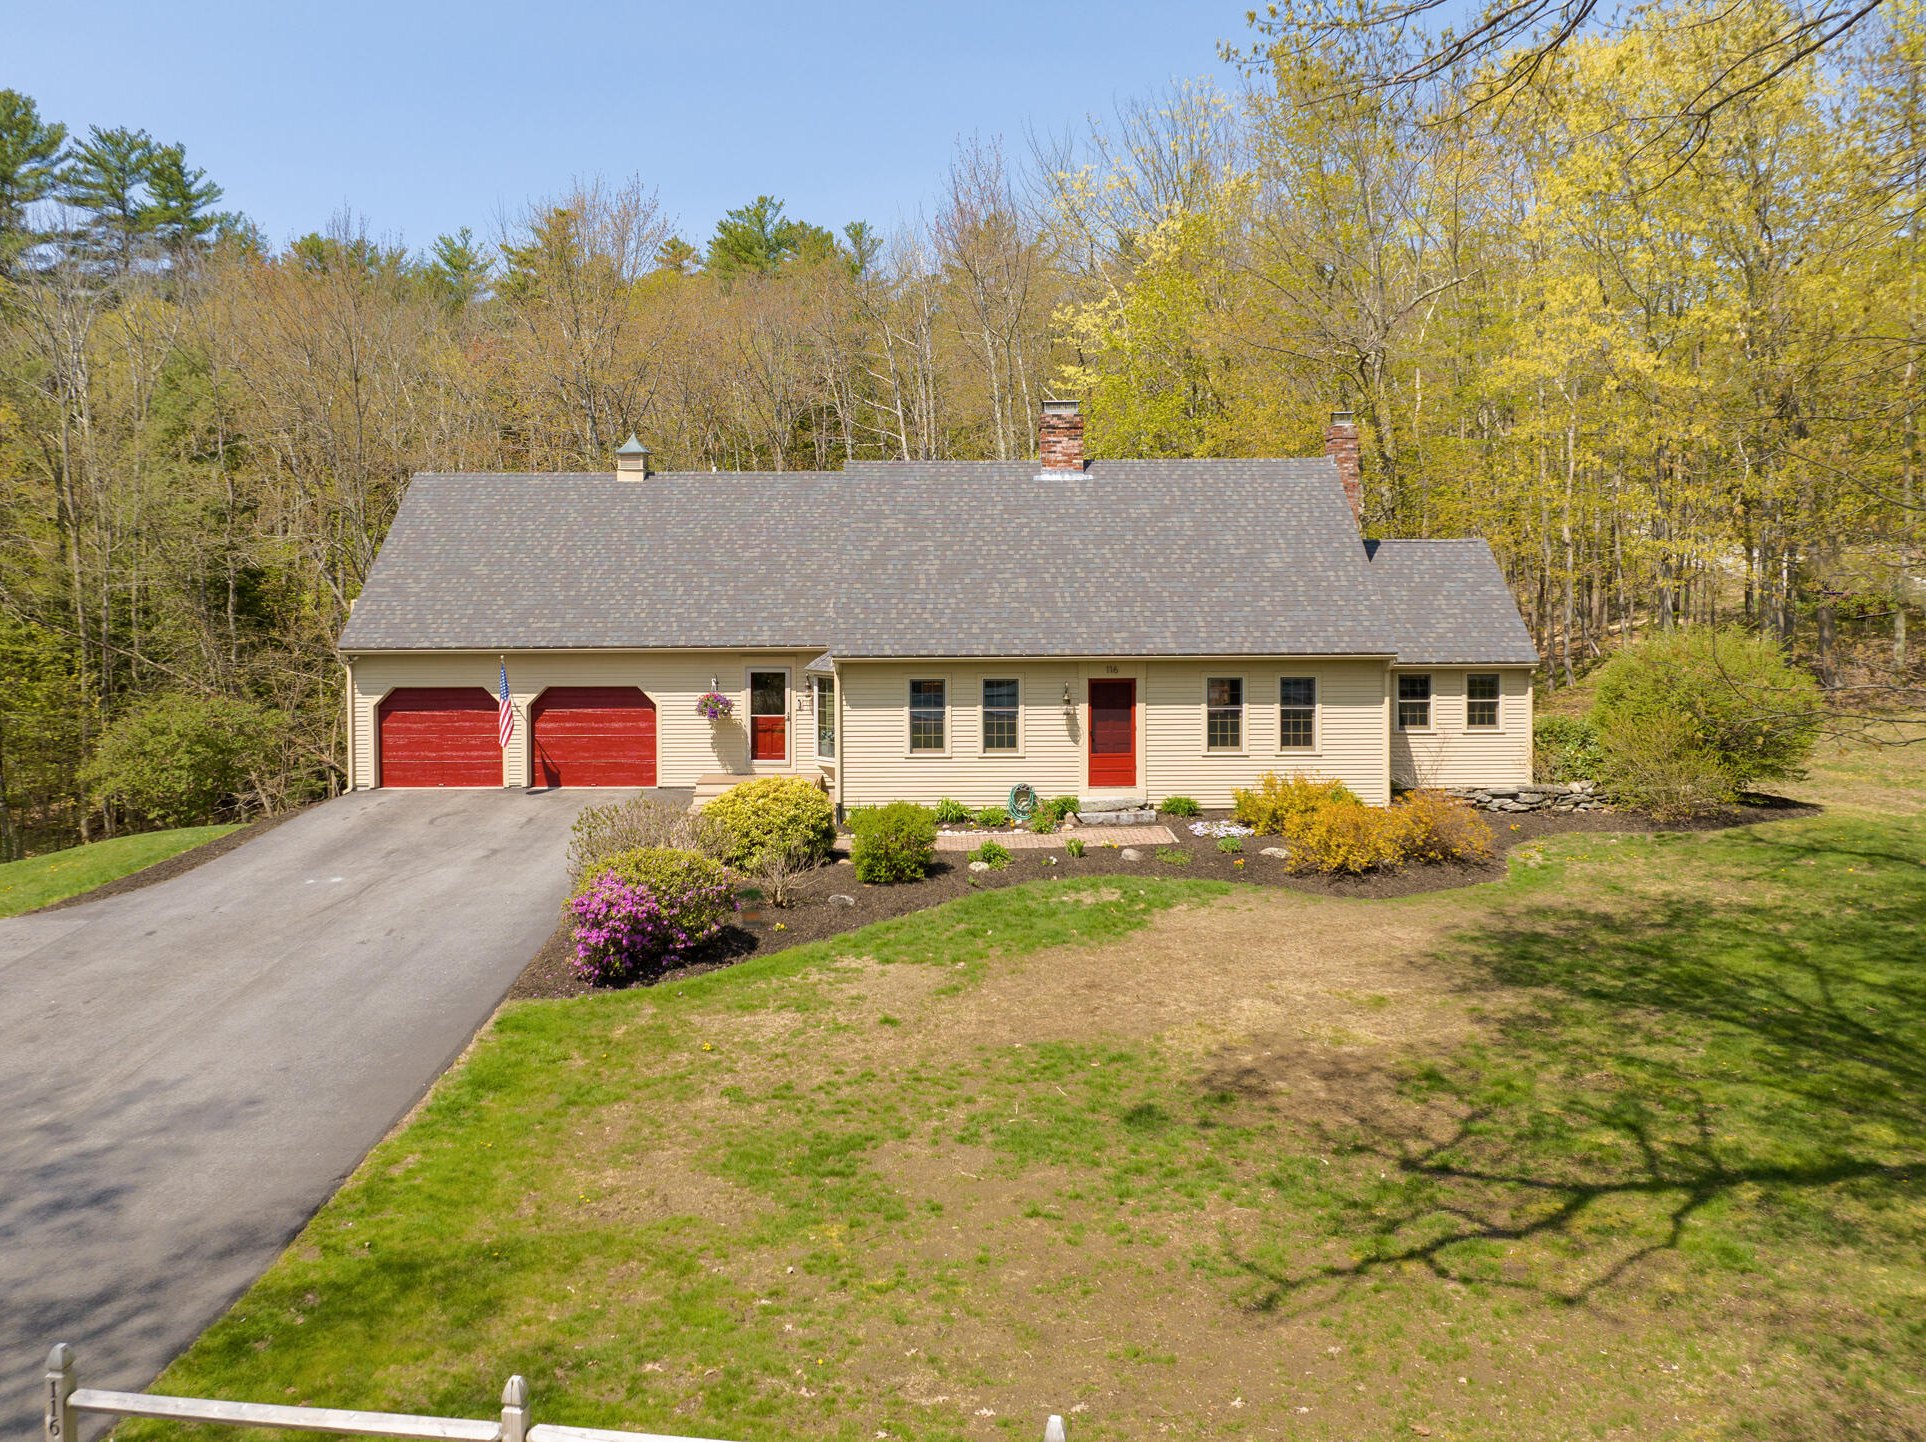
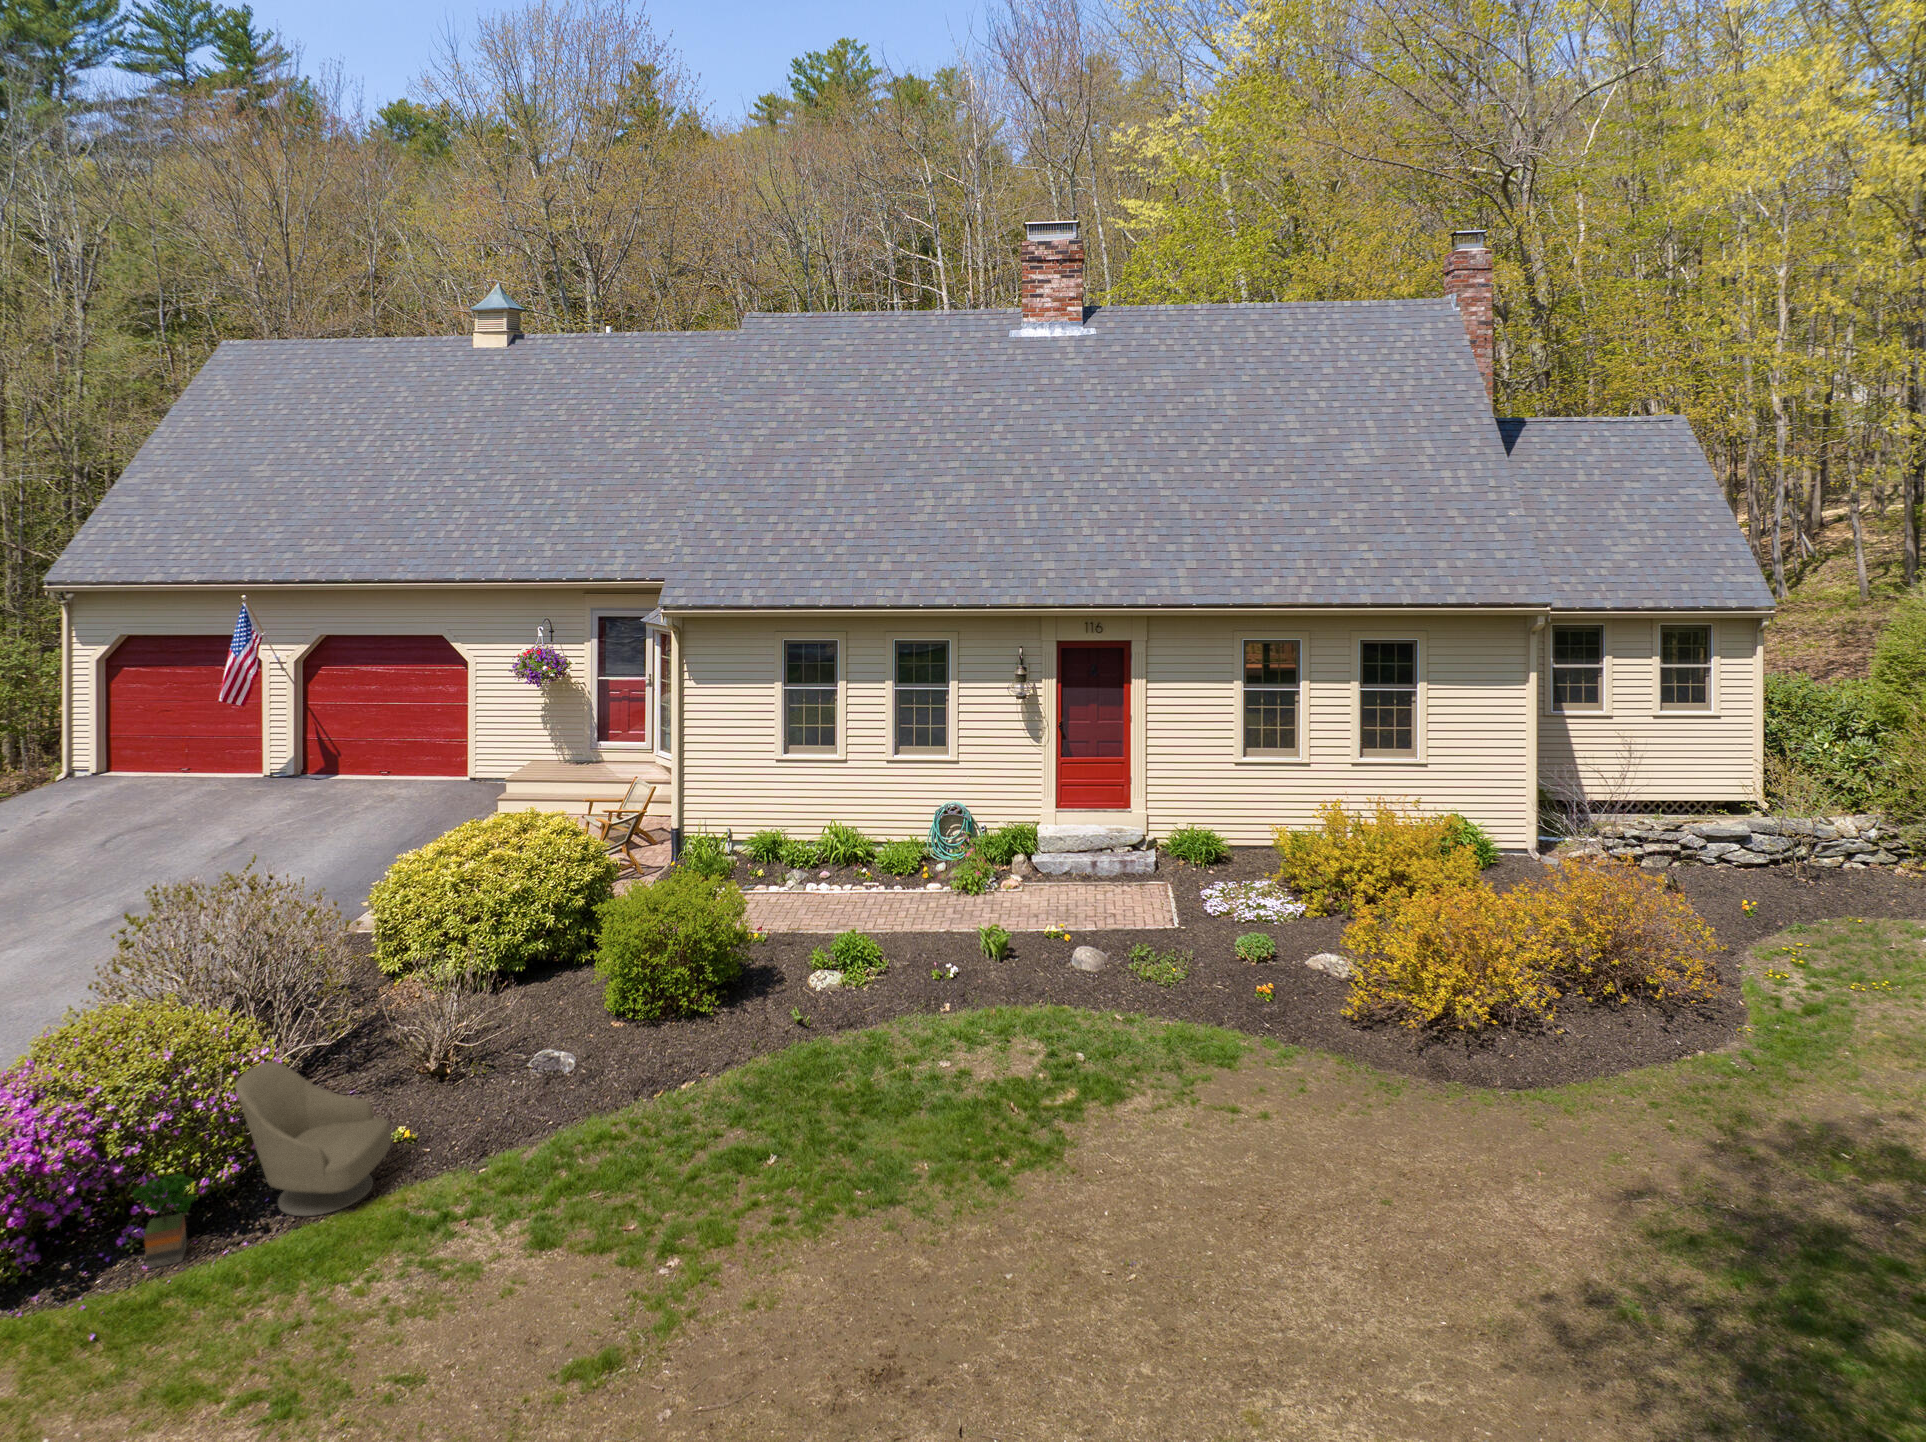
armchair: none [763,850,826,918] -> present [235,1062,391,1216]

